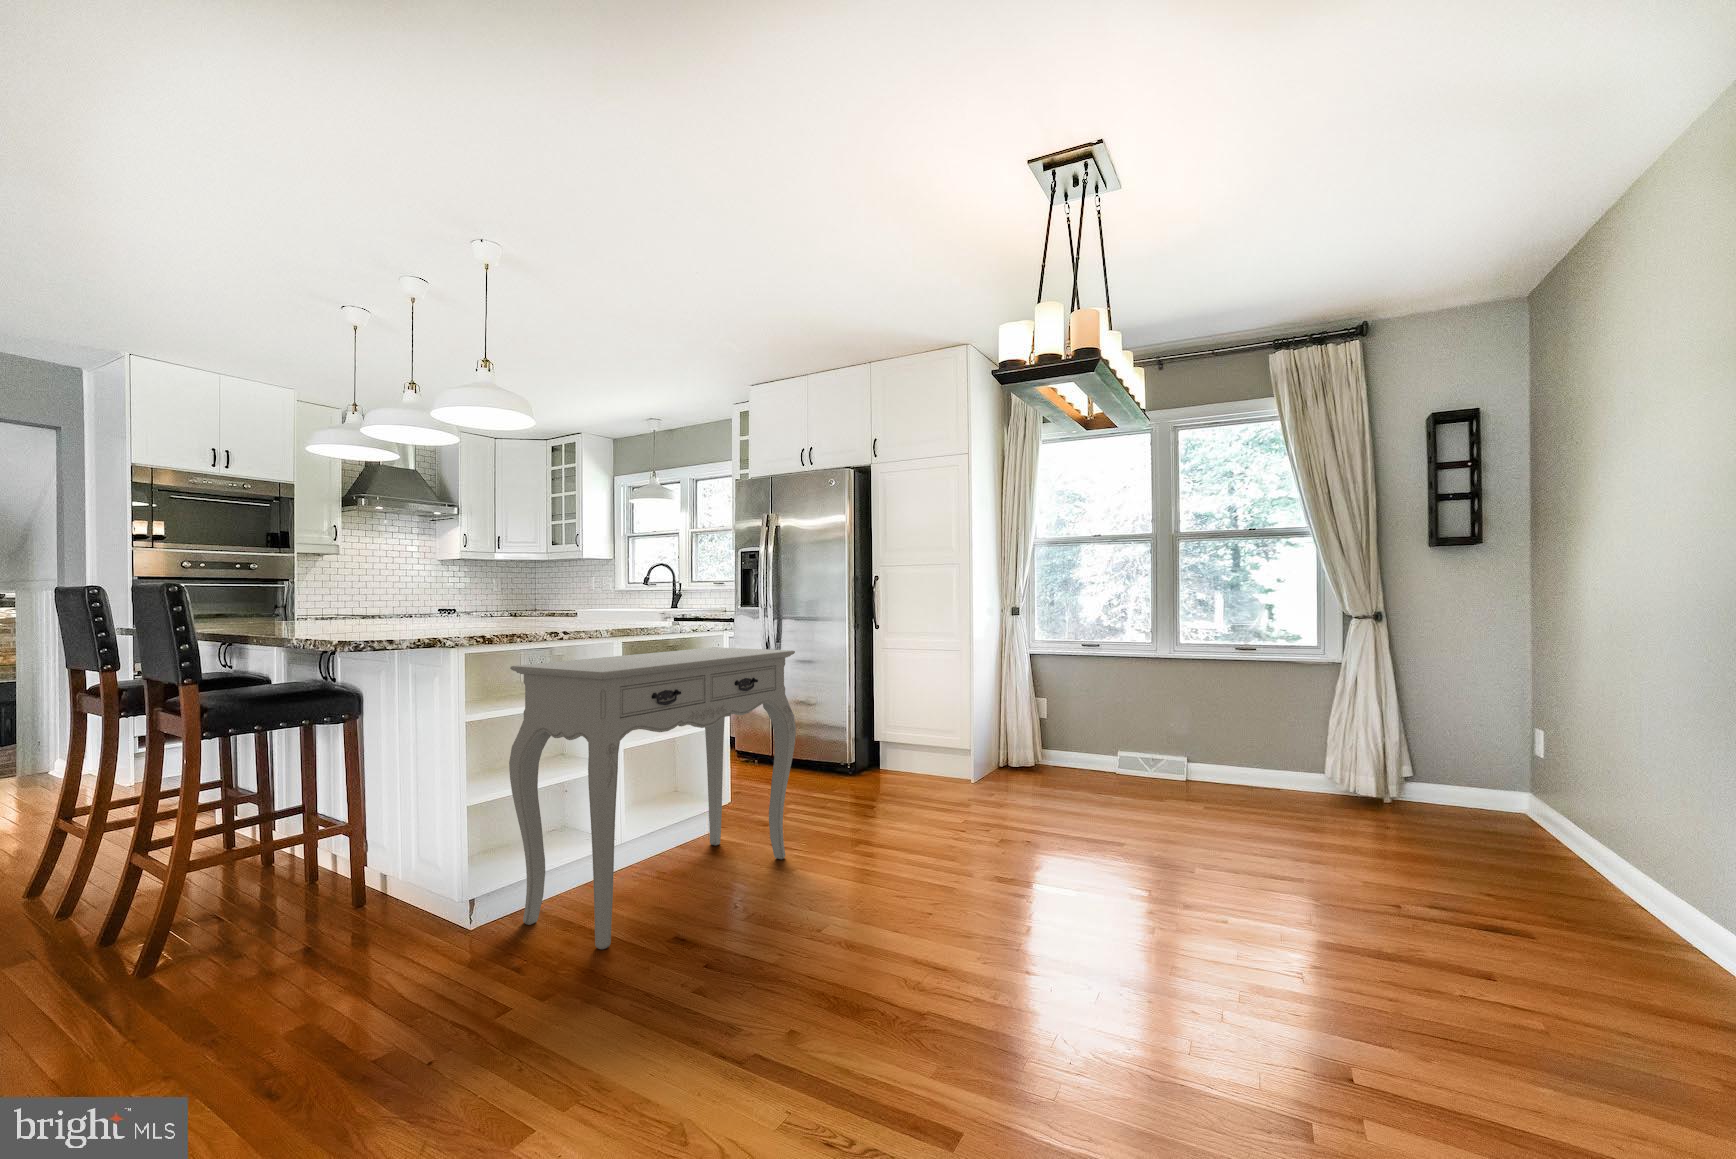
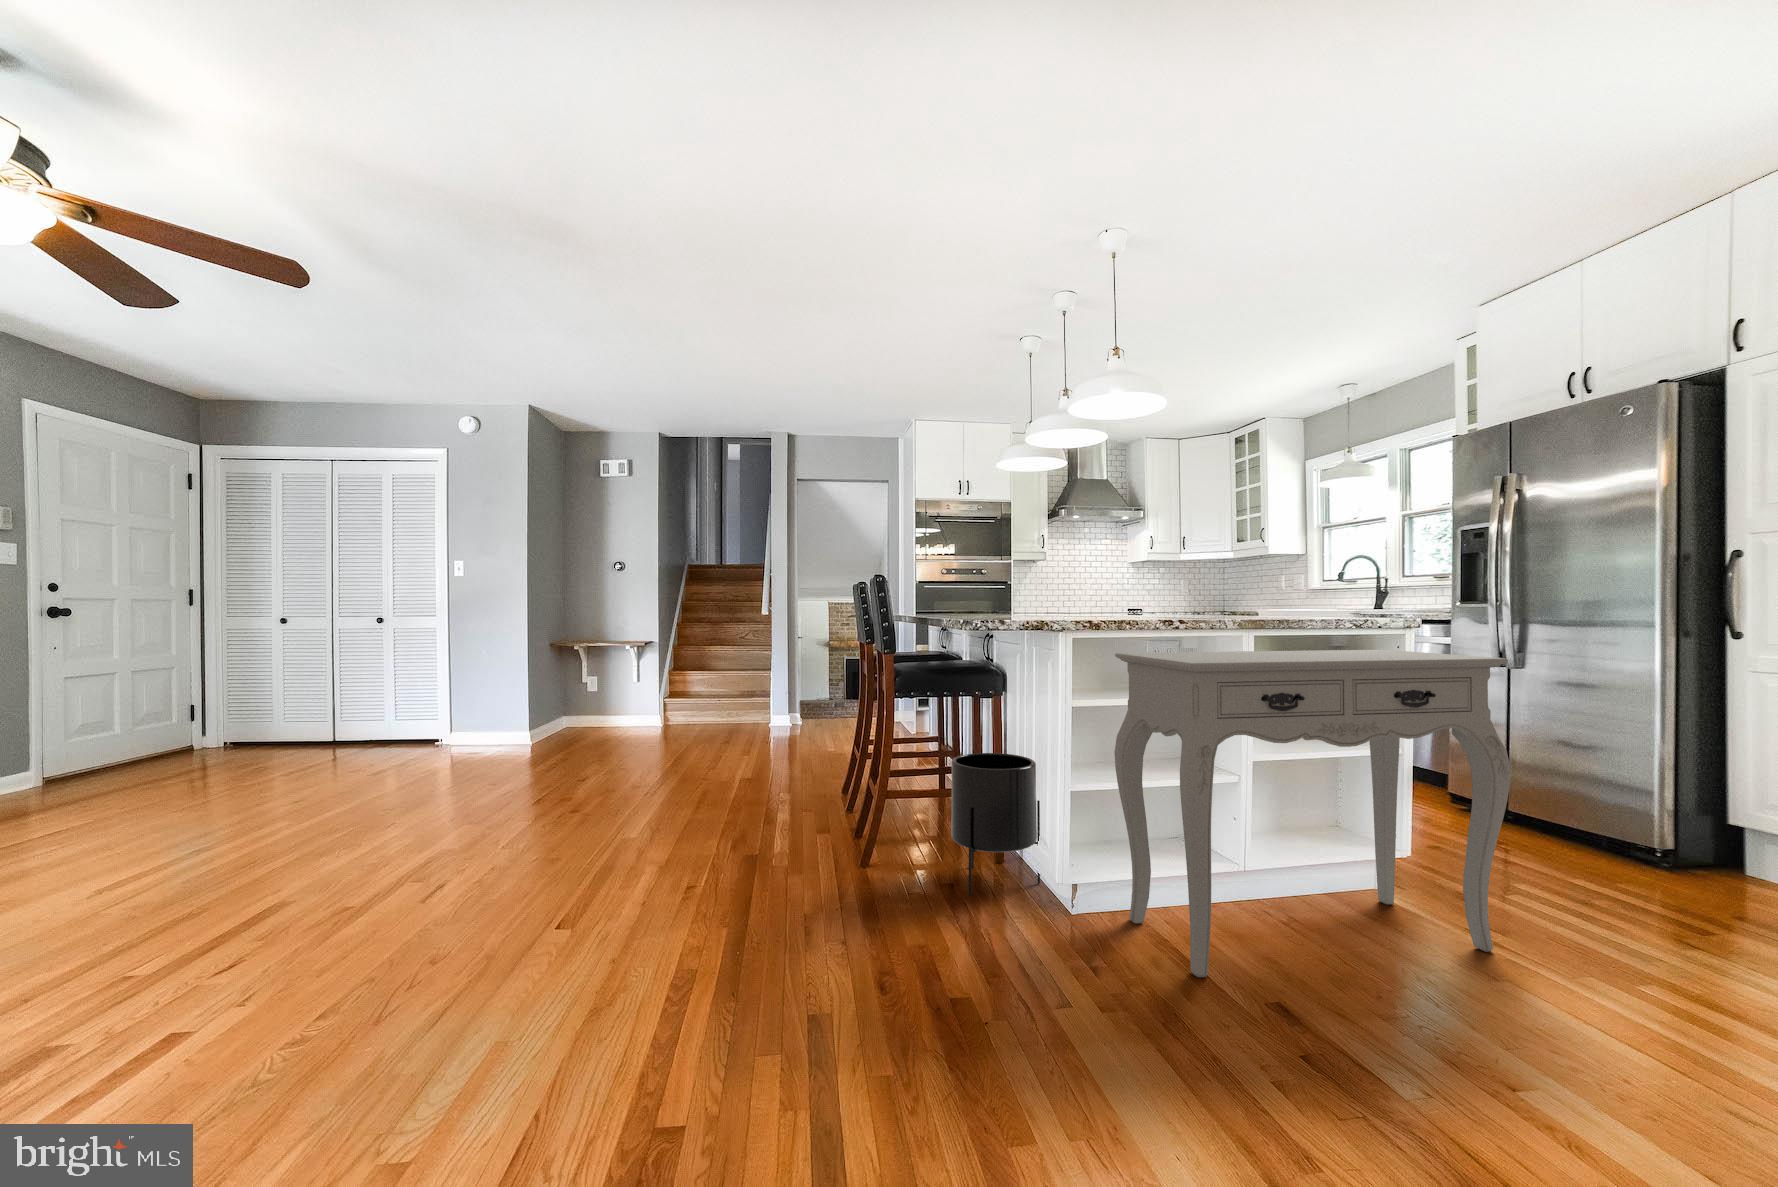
planter: none [294,786,413,959] -> present [951,753,1040,895]

